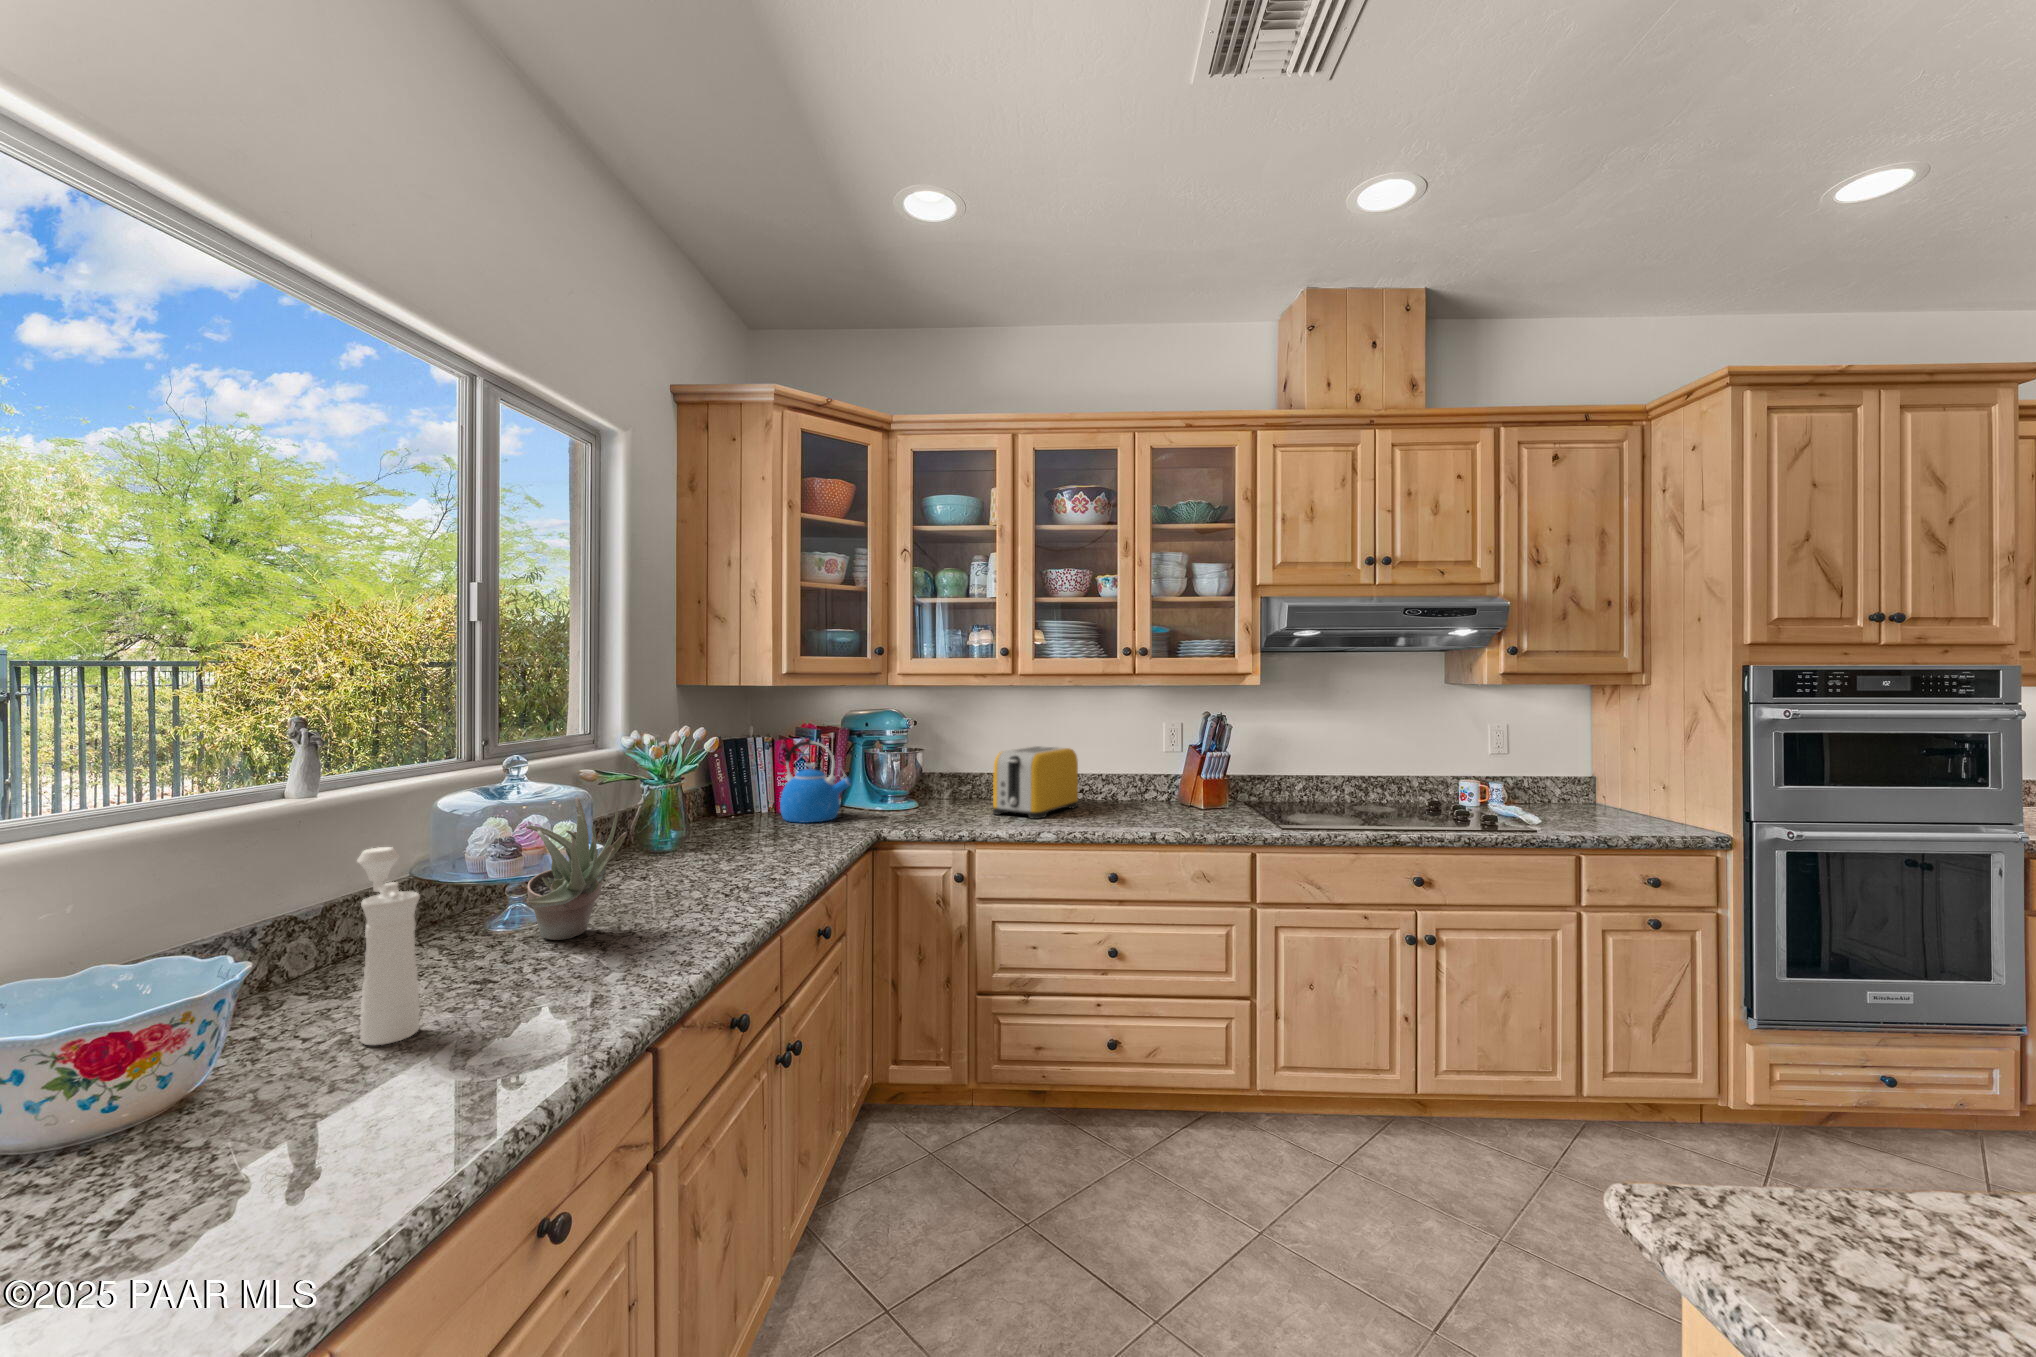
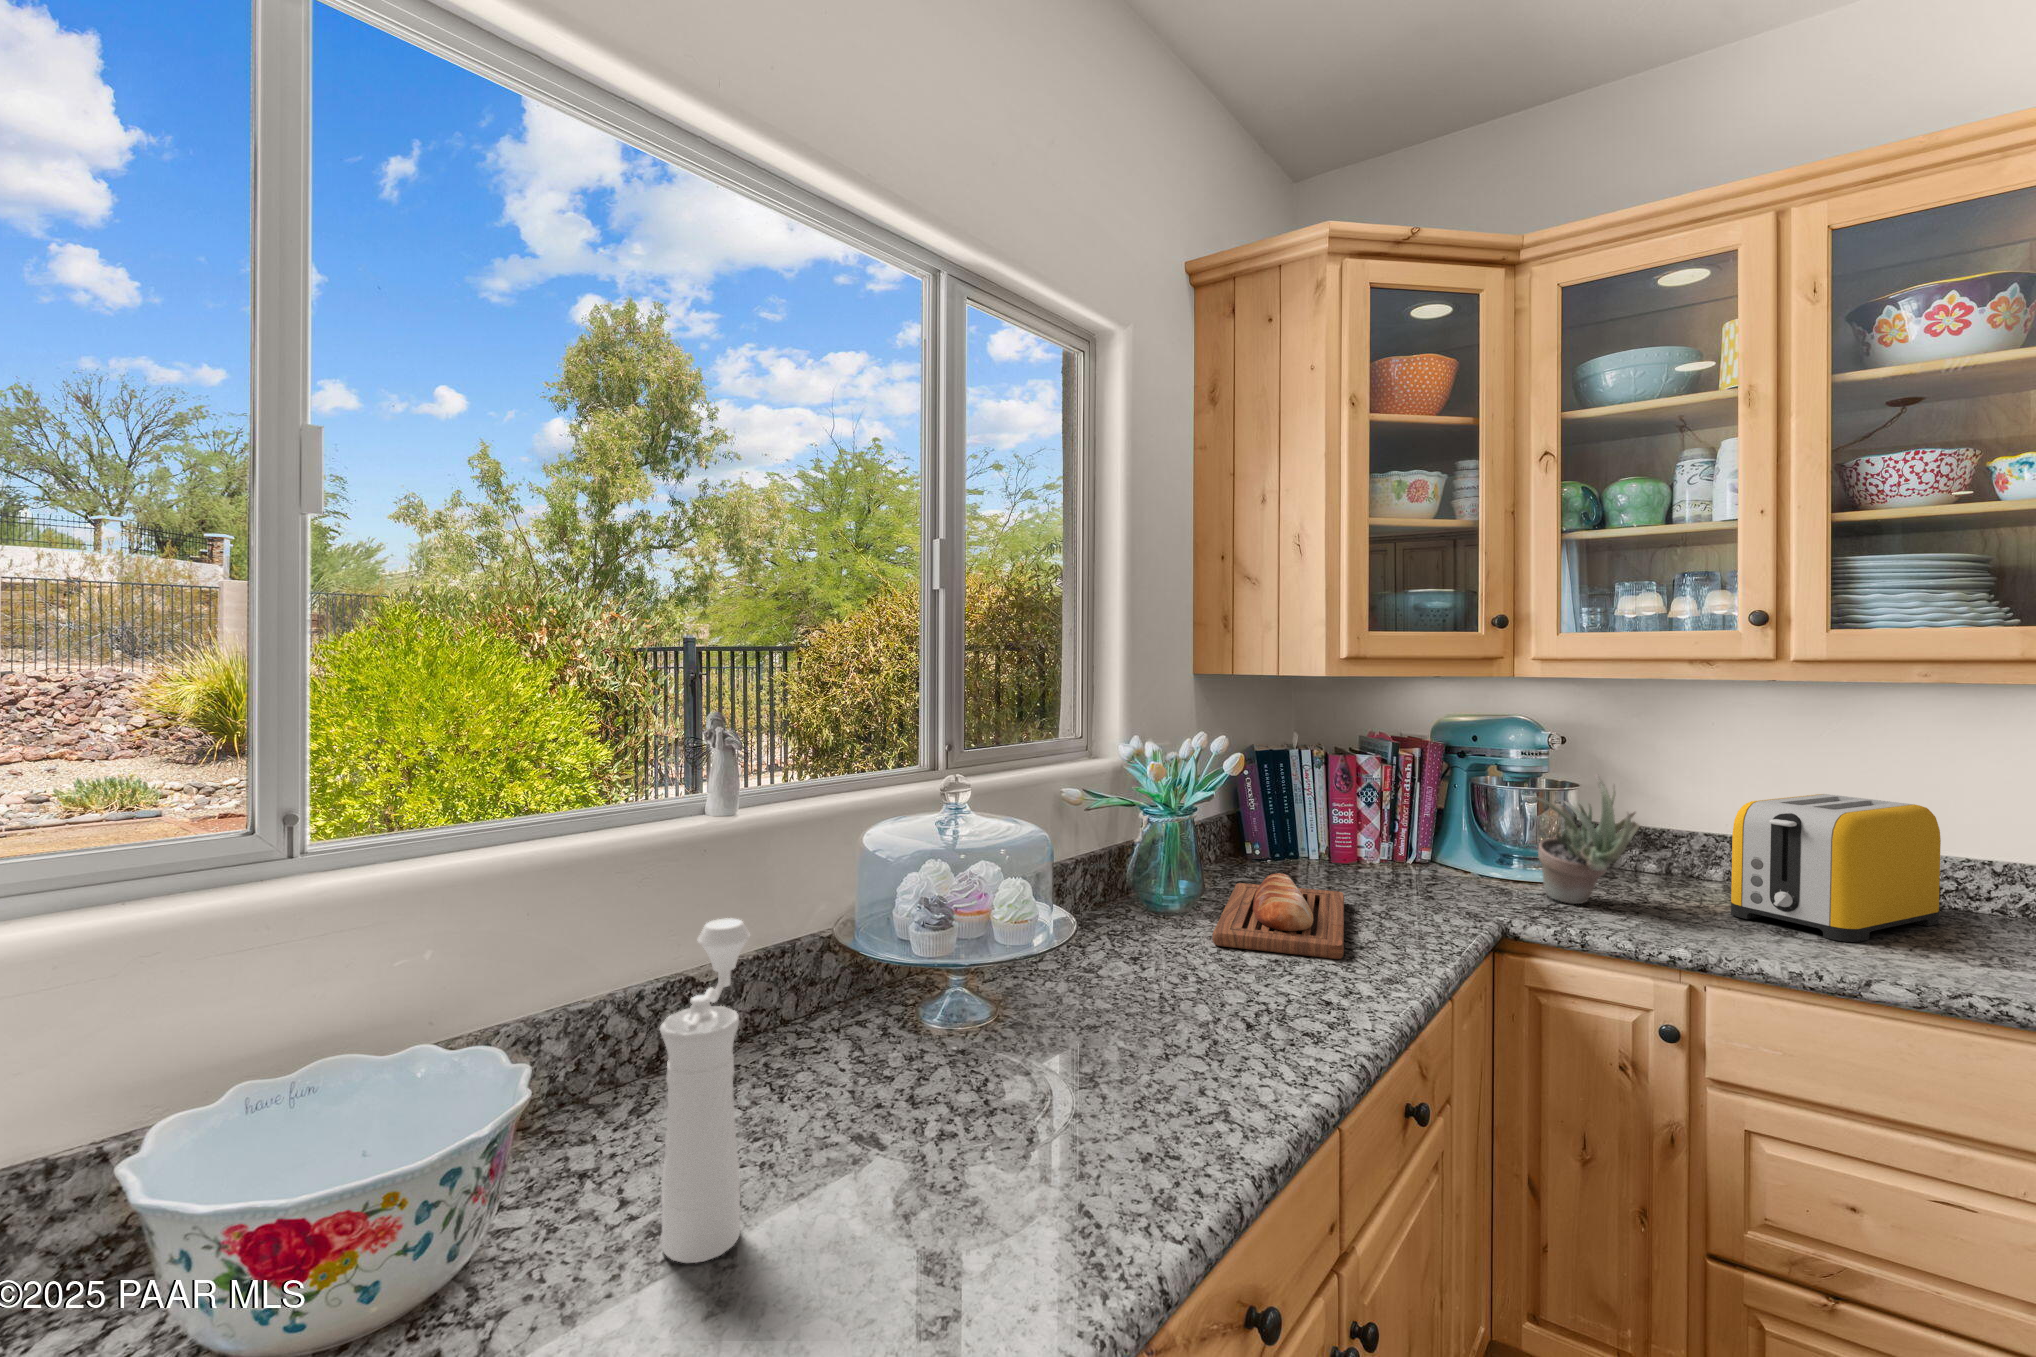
kettle: present [780,740,852,823] -> none [1334,759,1451,887]
succulent plant: present [526,798,627,940] -> present [1533,774,1639,904]
bread loaf: none [700,818,787,864] -> present [1212,873,1344,959]

